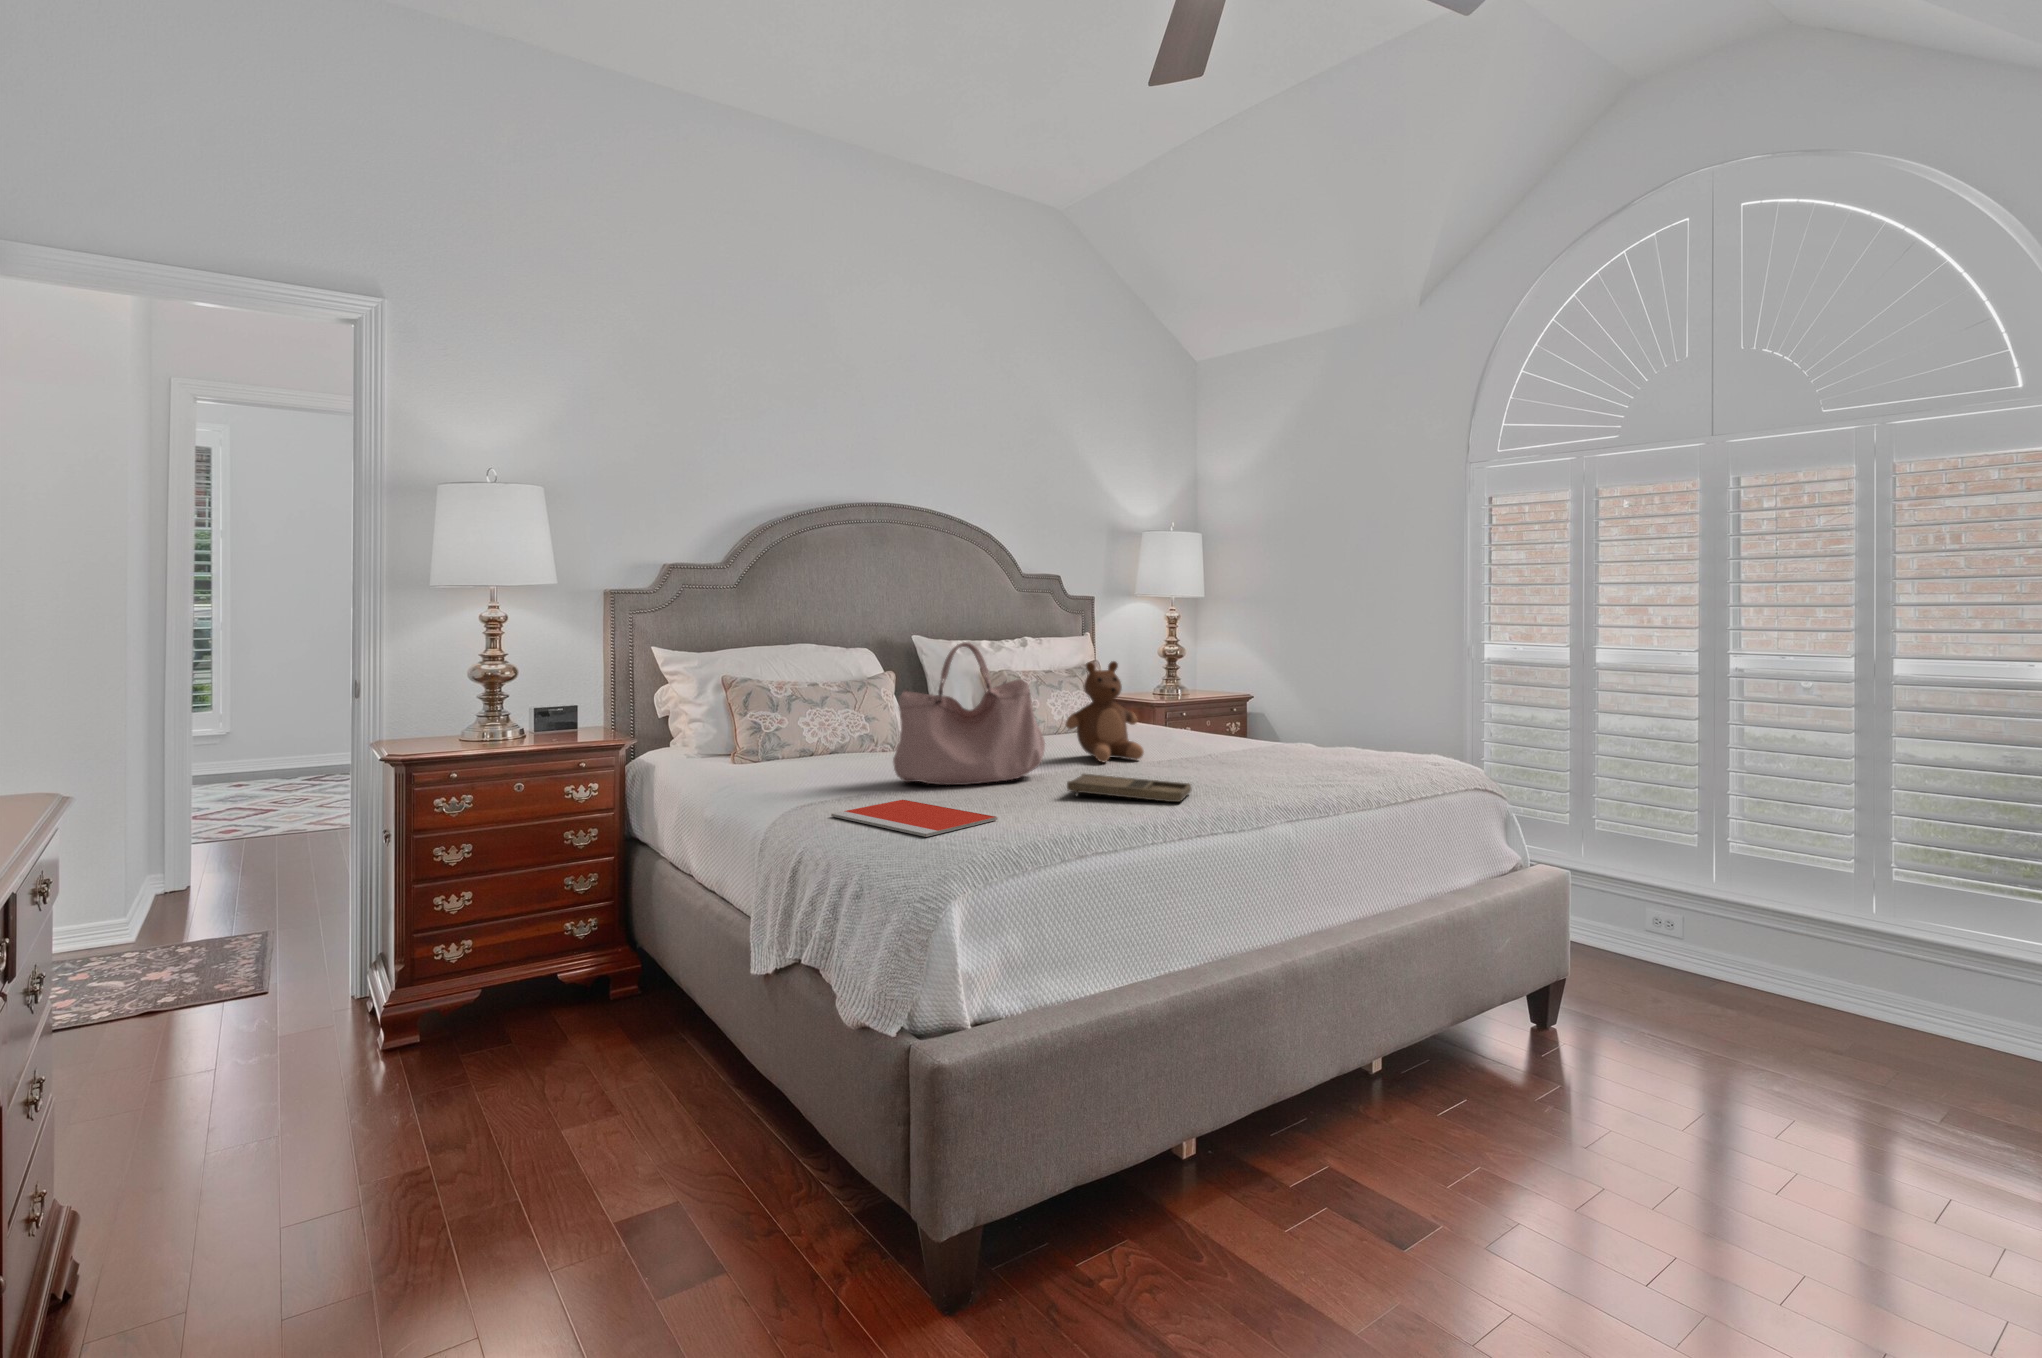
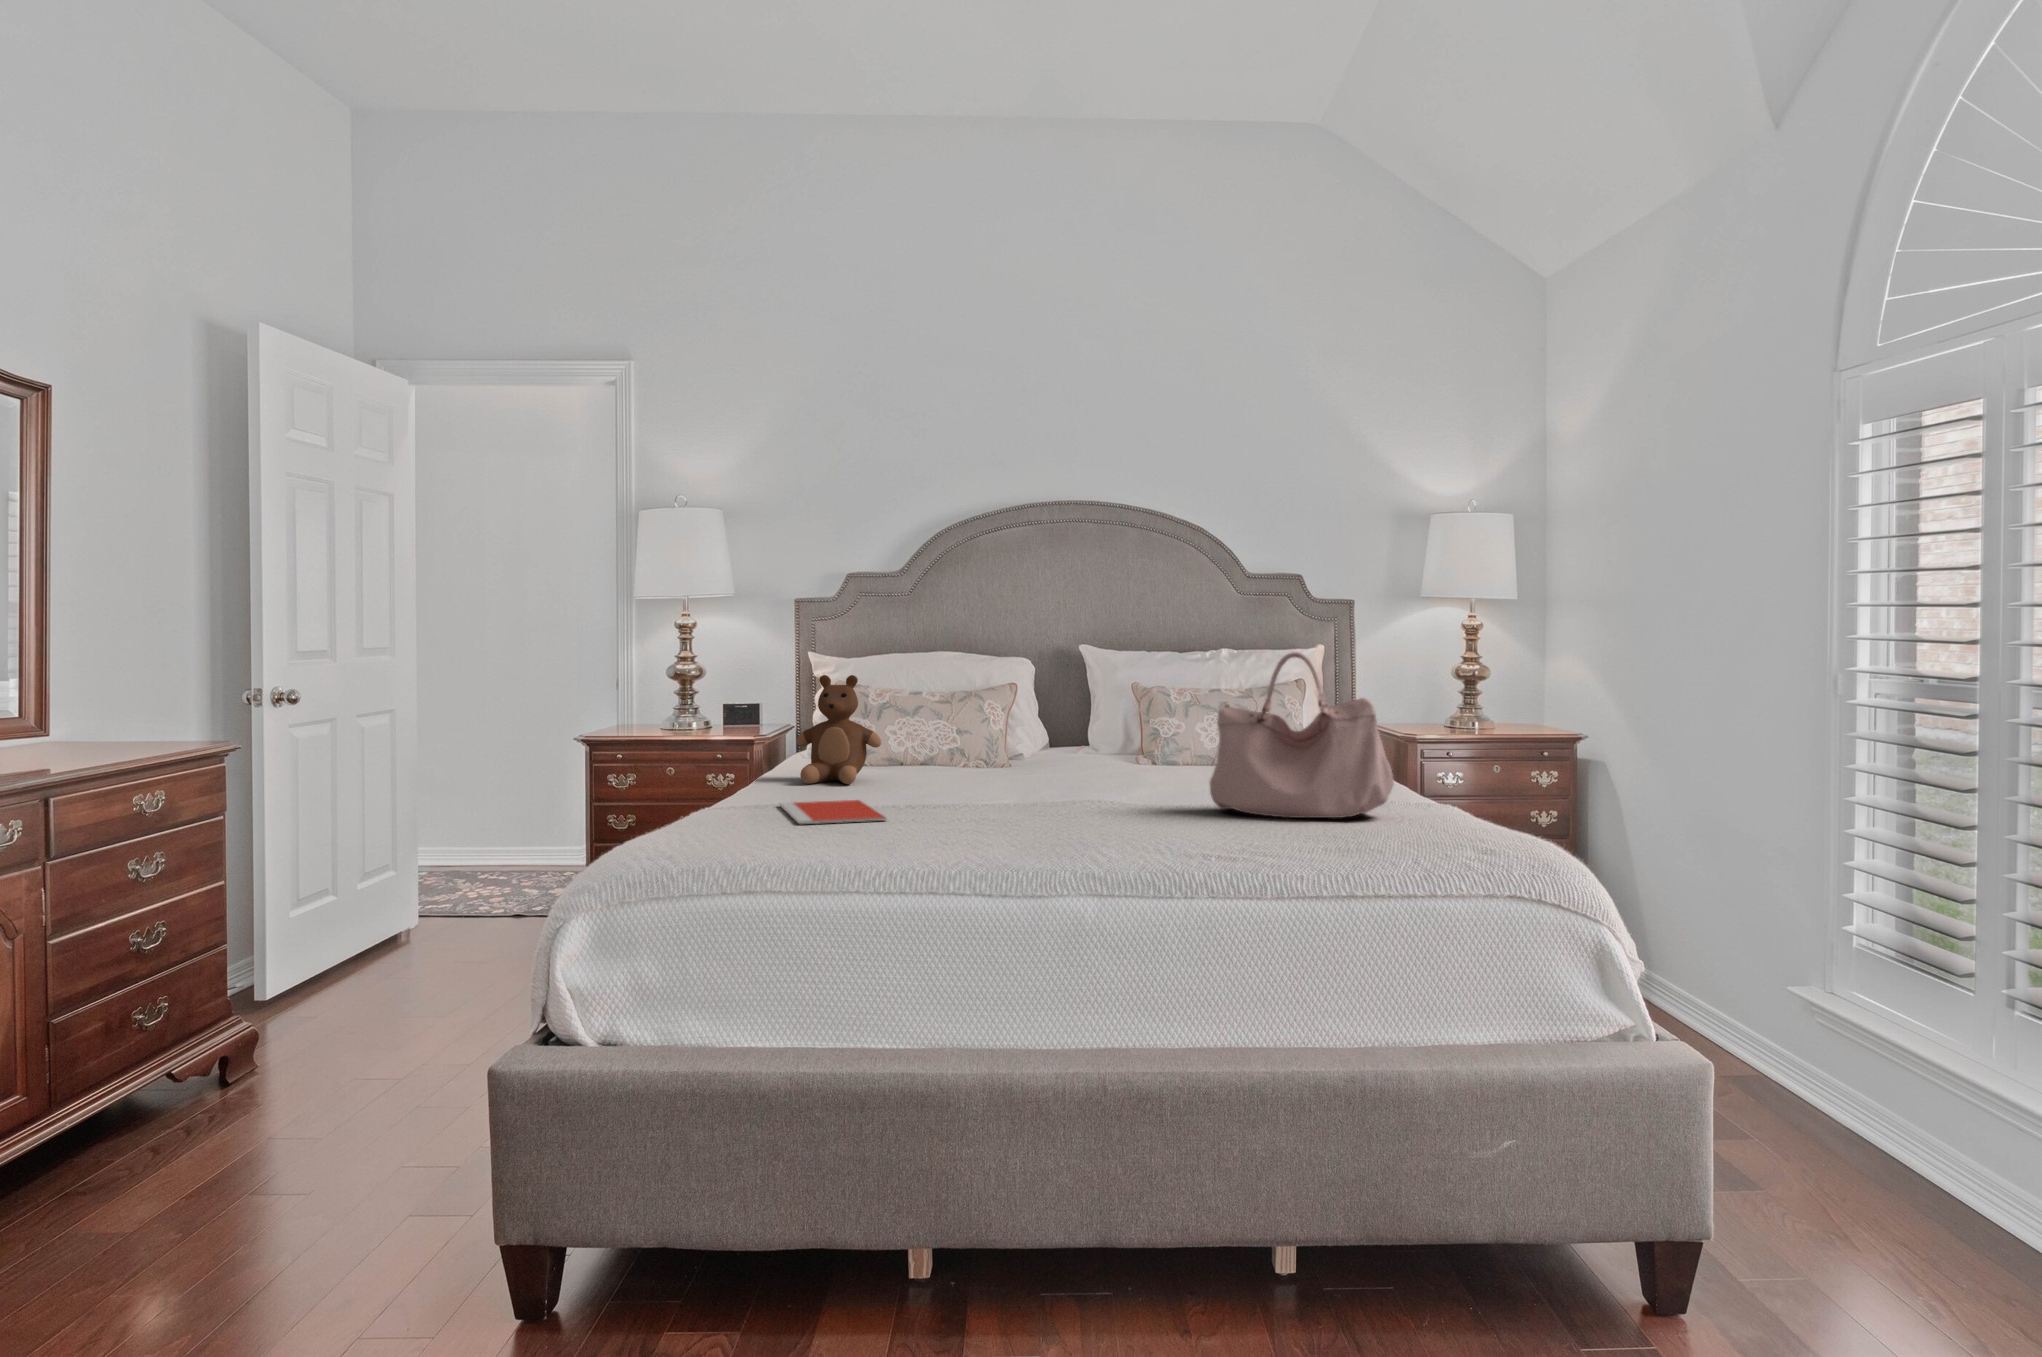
handbag: present [893,642,1045,785] -> present [1209,652,1394,818]
teddy bear: present [1066,661,1144,762] -> present [797,675,881,784]
tray: present [1067,774,1191,802] -> none [998,792,1121,826]

